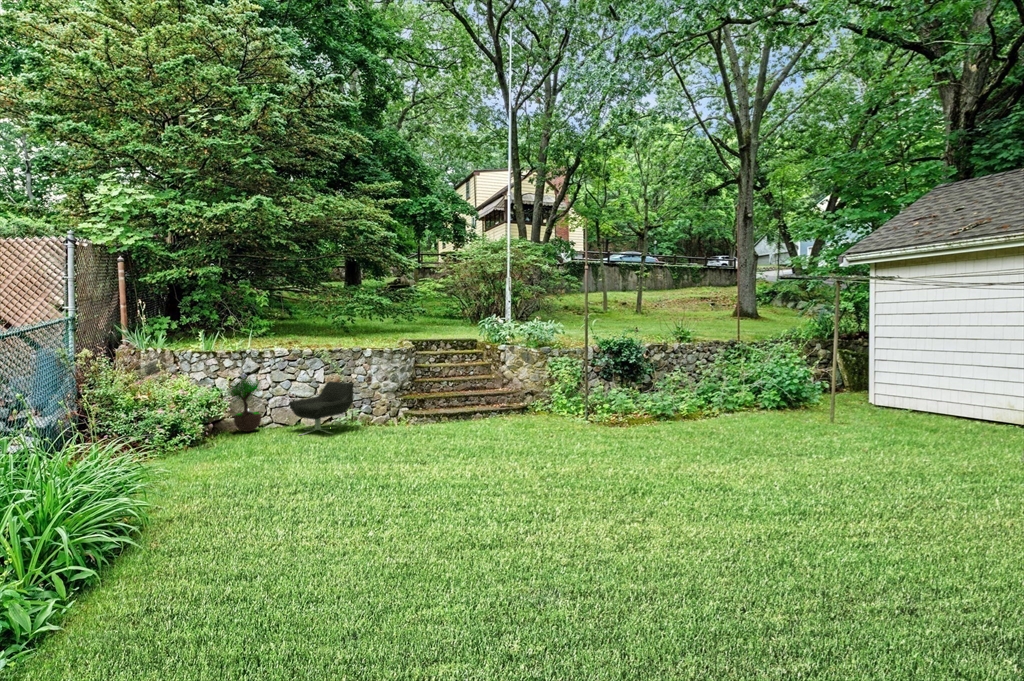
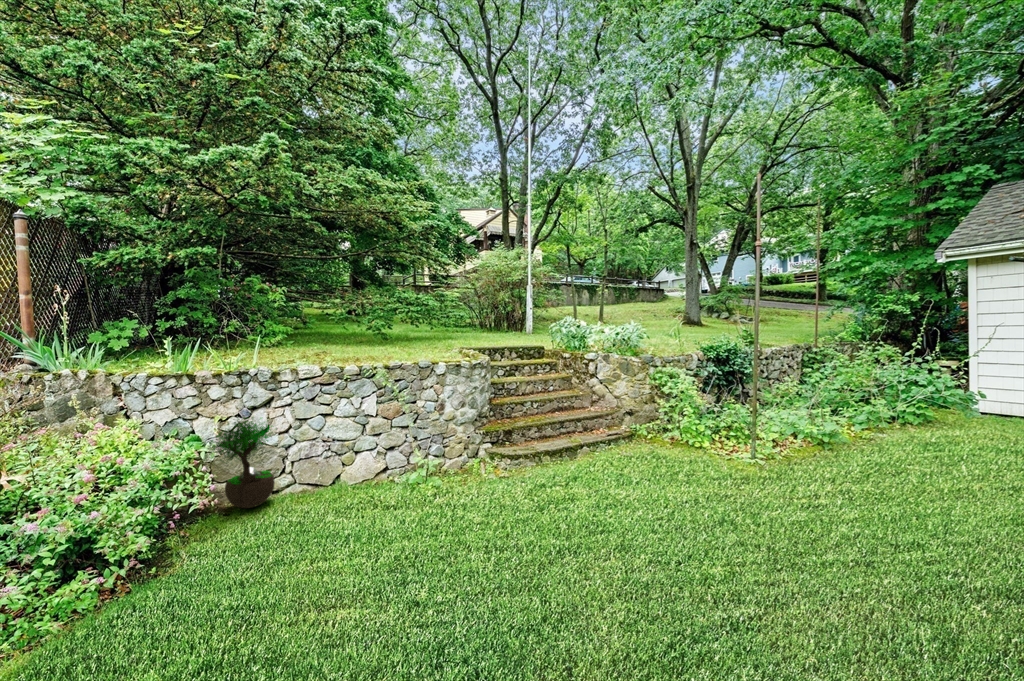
lounge chair: present [289,381,354,435] -> none [323,414,428,517]

